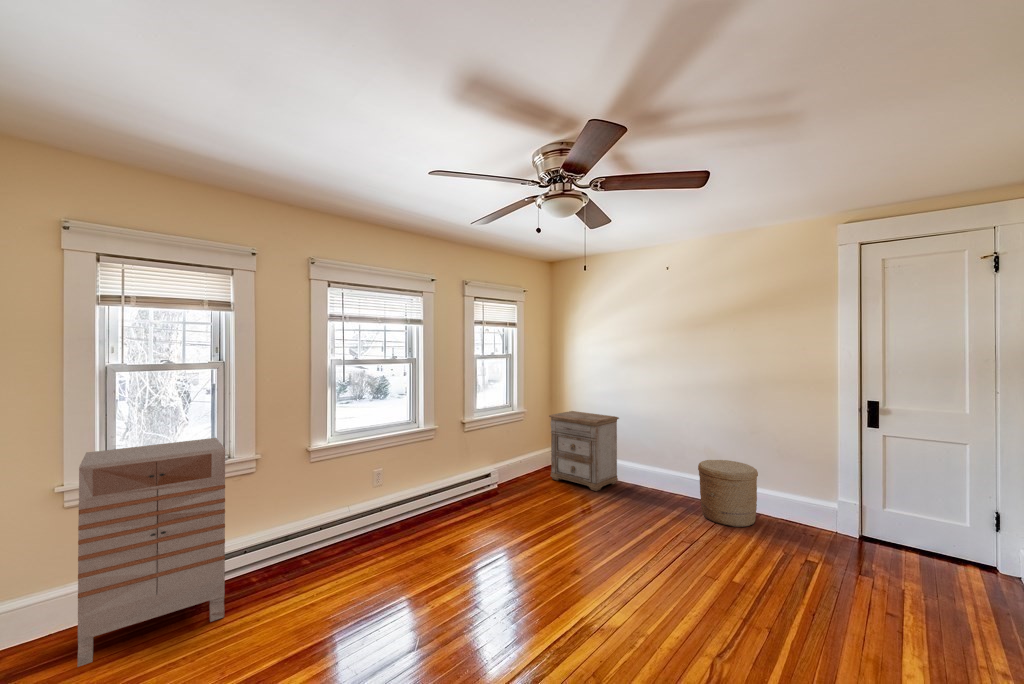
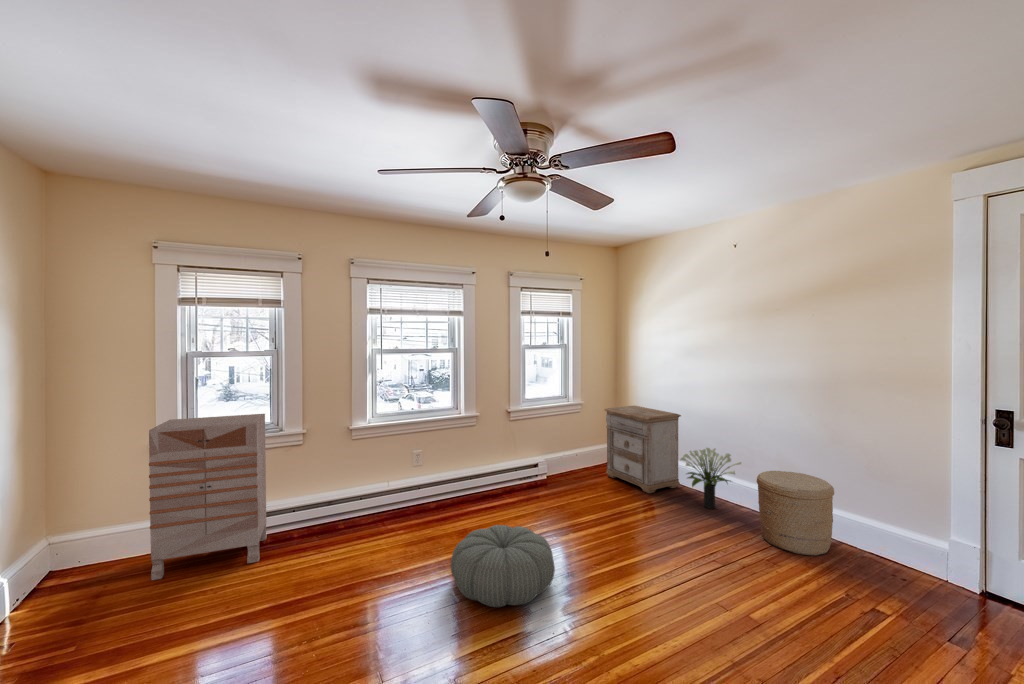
potted plant: none [626,445,676,499] -> present [680,448,741,509]
pouf: none [470,533,573,614] -> present [451,525,555,607]

